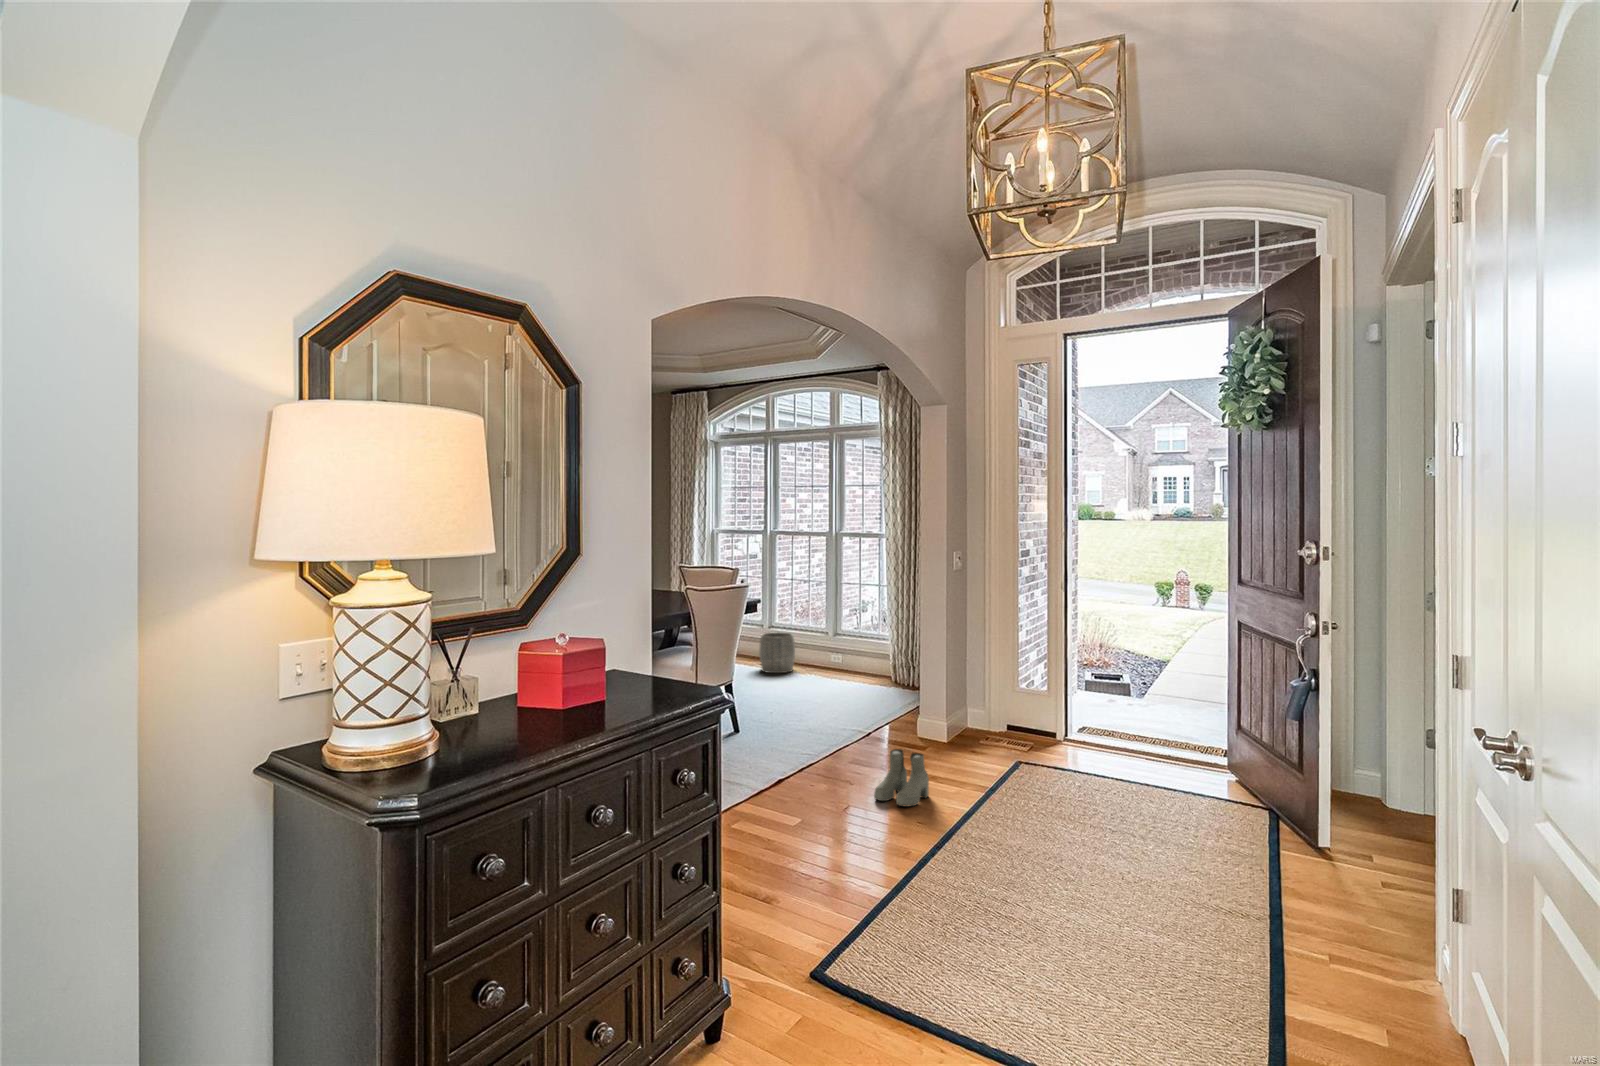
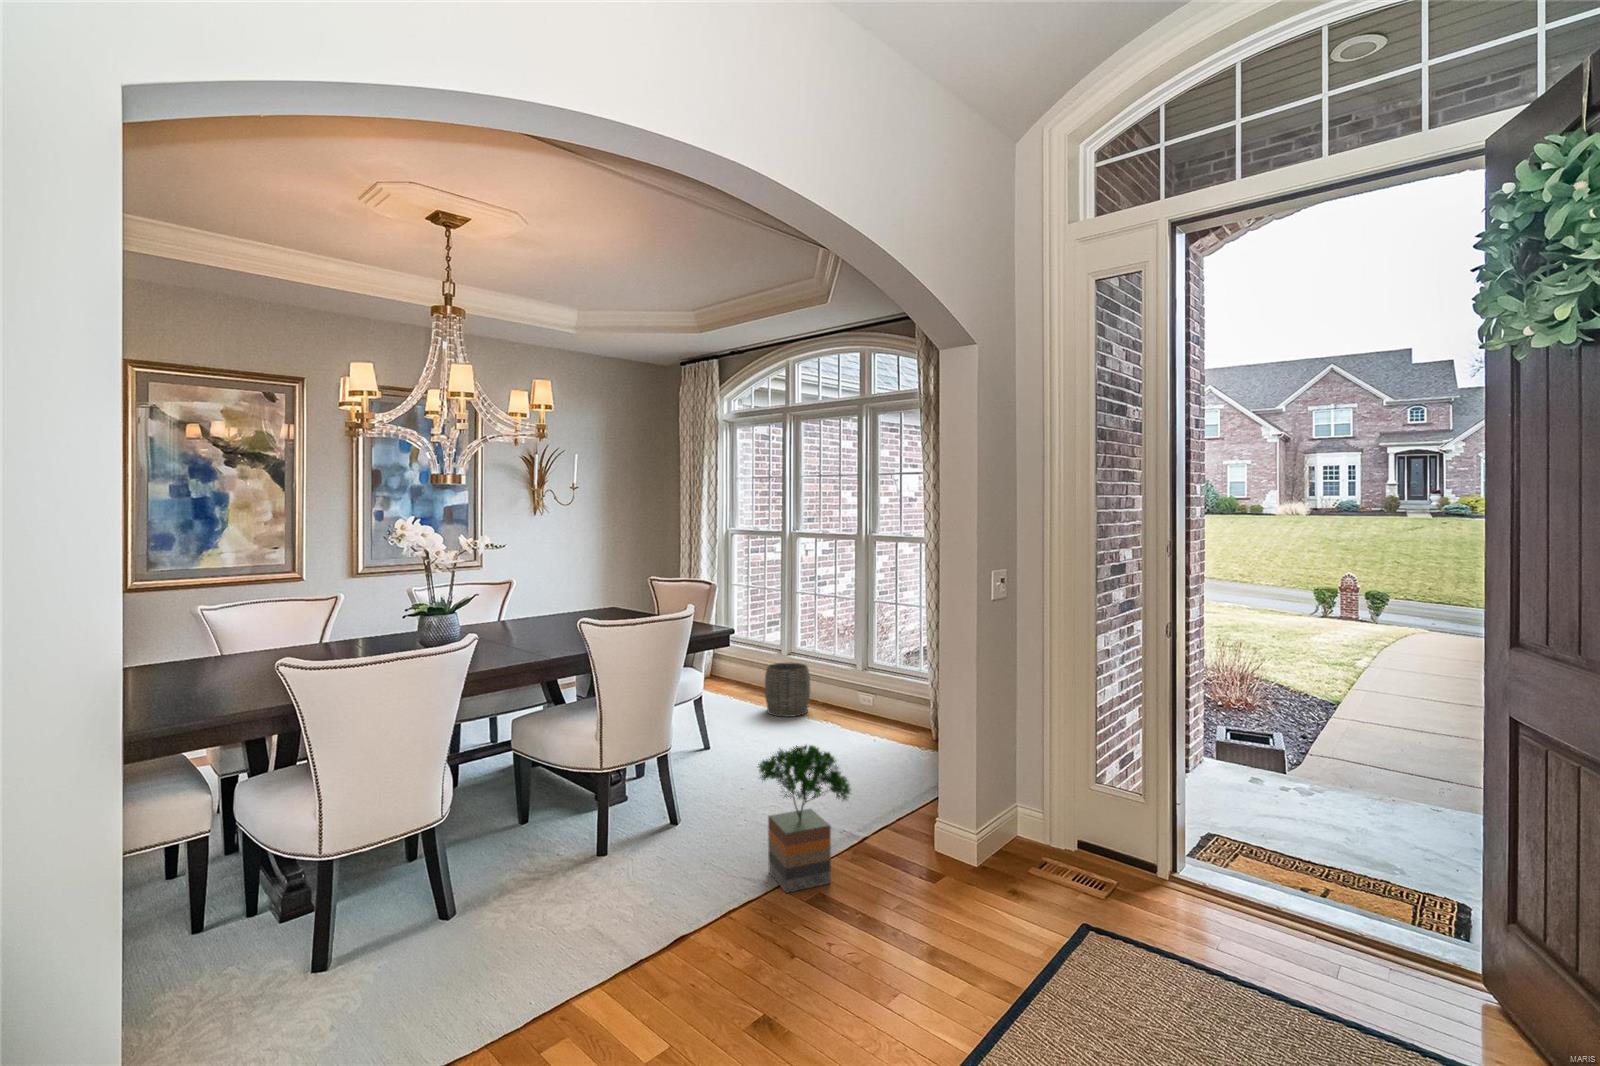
potted tree: none [807,667,873,760] -> present [757,745,851,893]
boots: present [874,749,929,807] -> none [815,911,913,1031]

